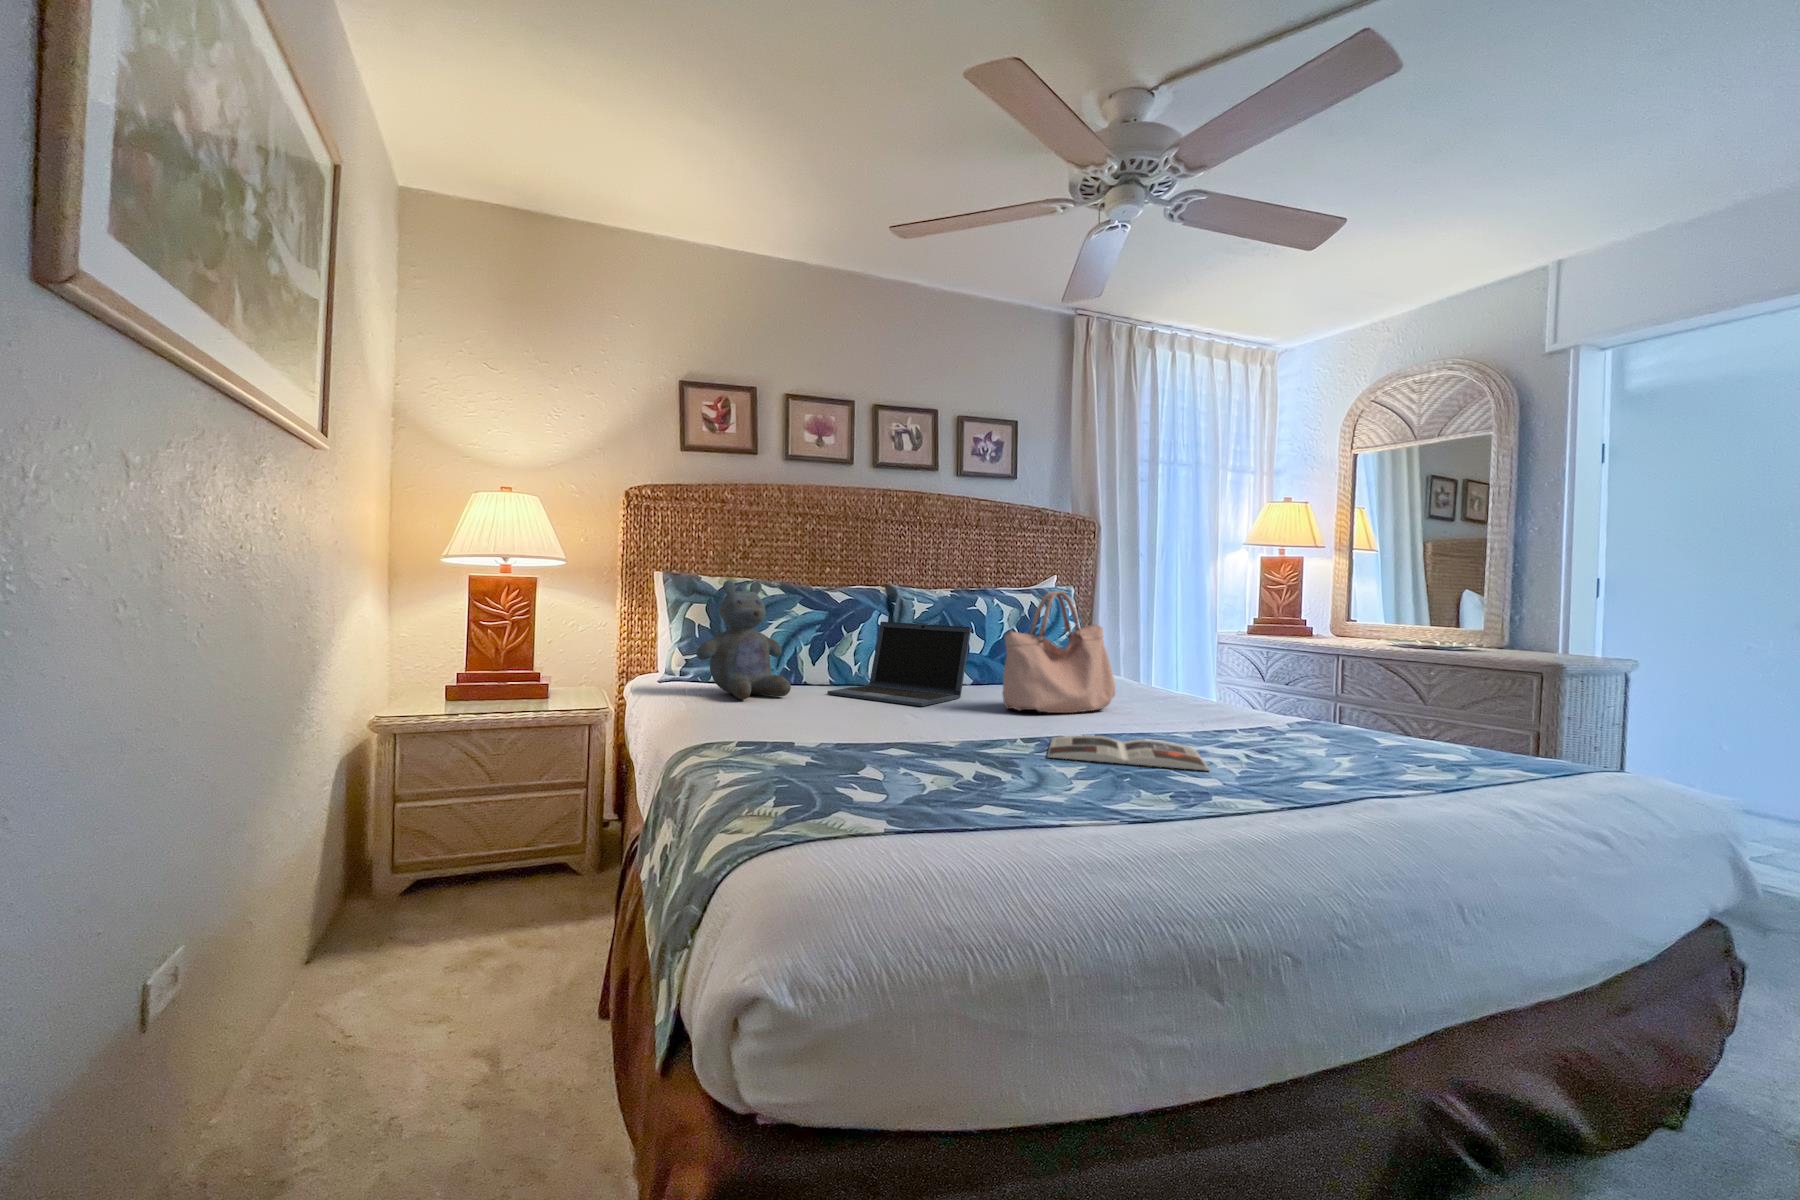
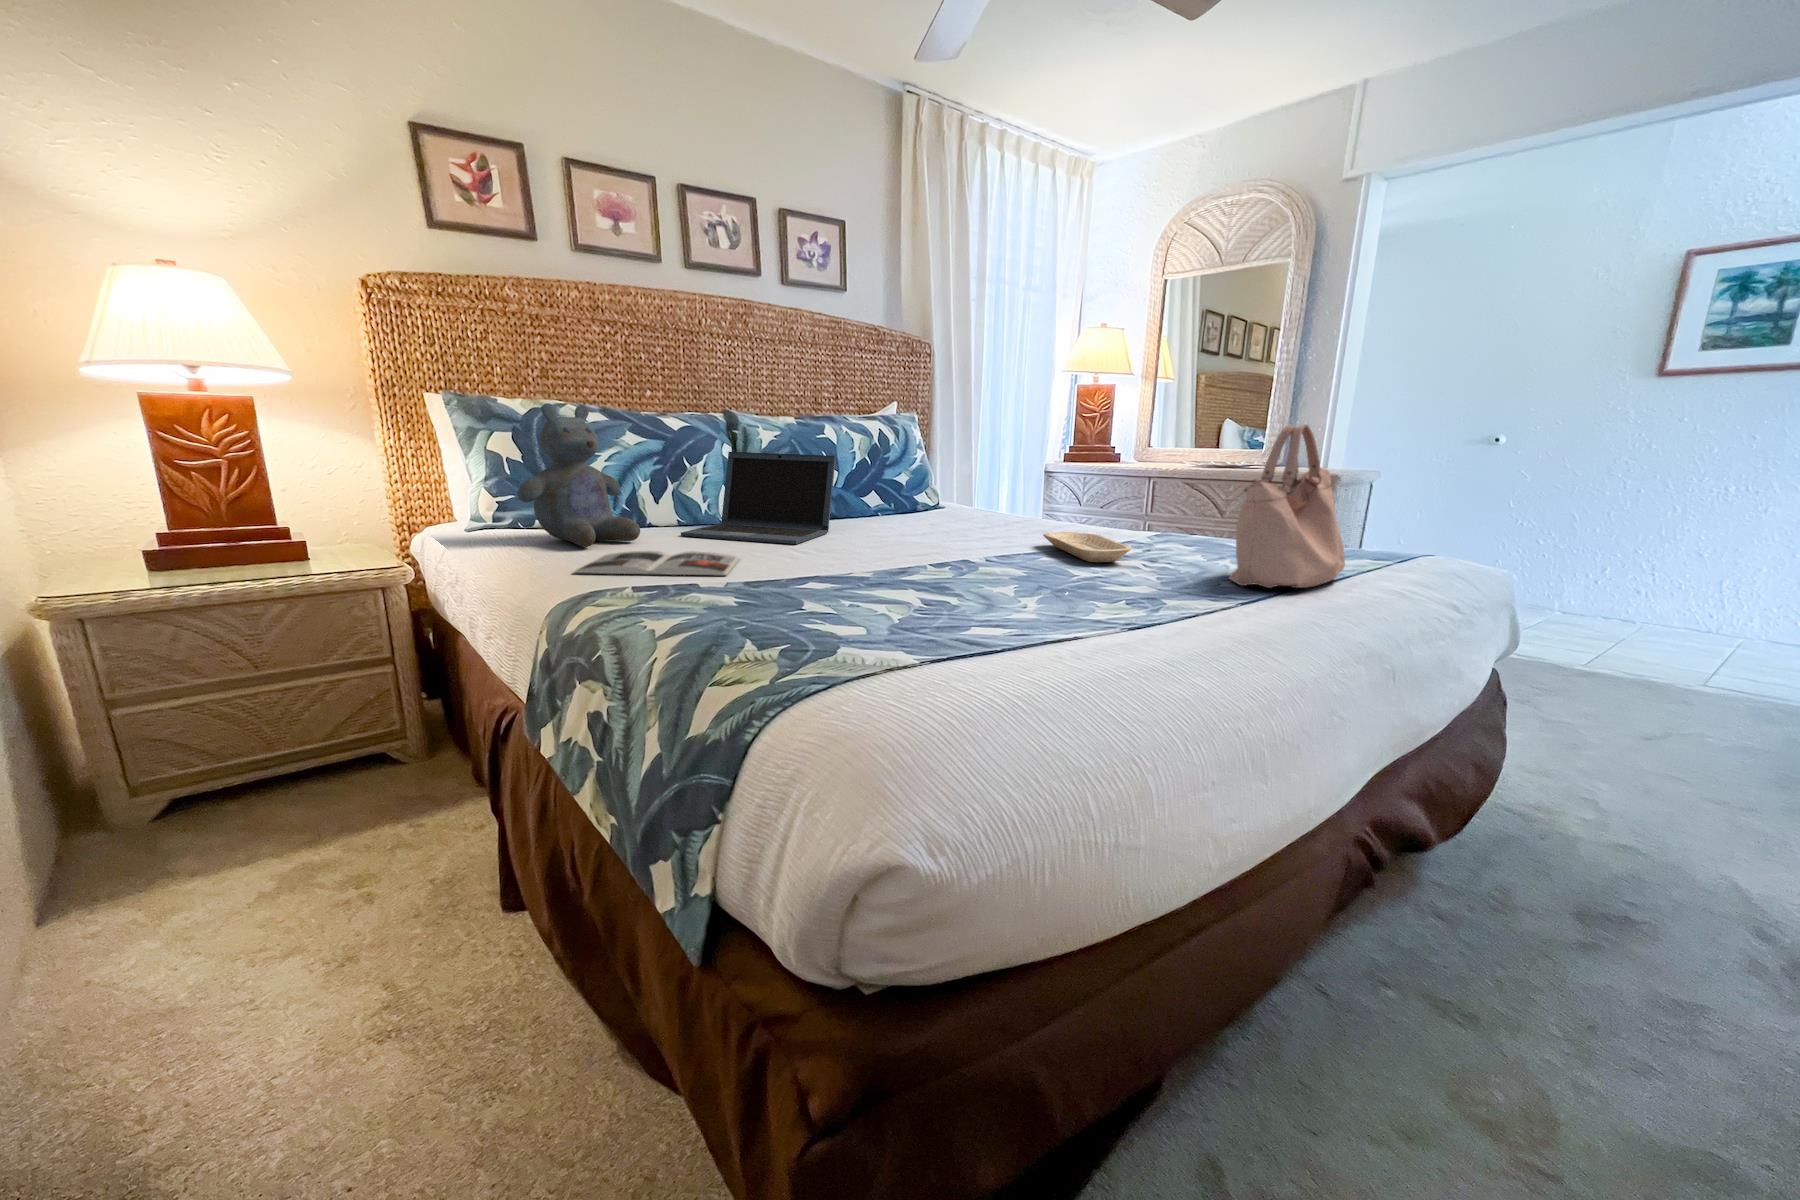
handbag: present [1002,591,1115,713] -> present [1229,424,1345,588]
tray: none [1167,708,1250,741] -> present [1043,532,1131,562]
magazine: present [1048,735,1210,771] -> present [574,551,740,575]

